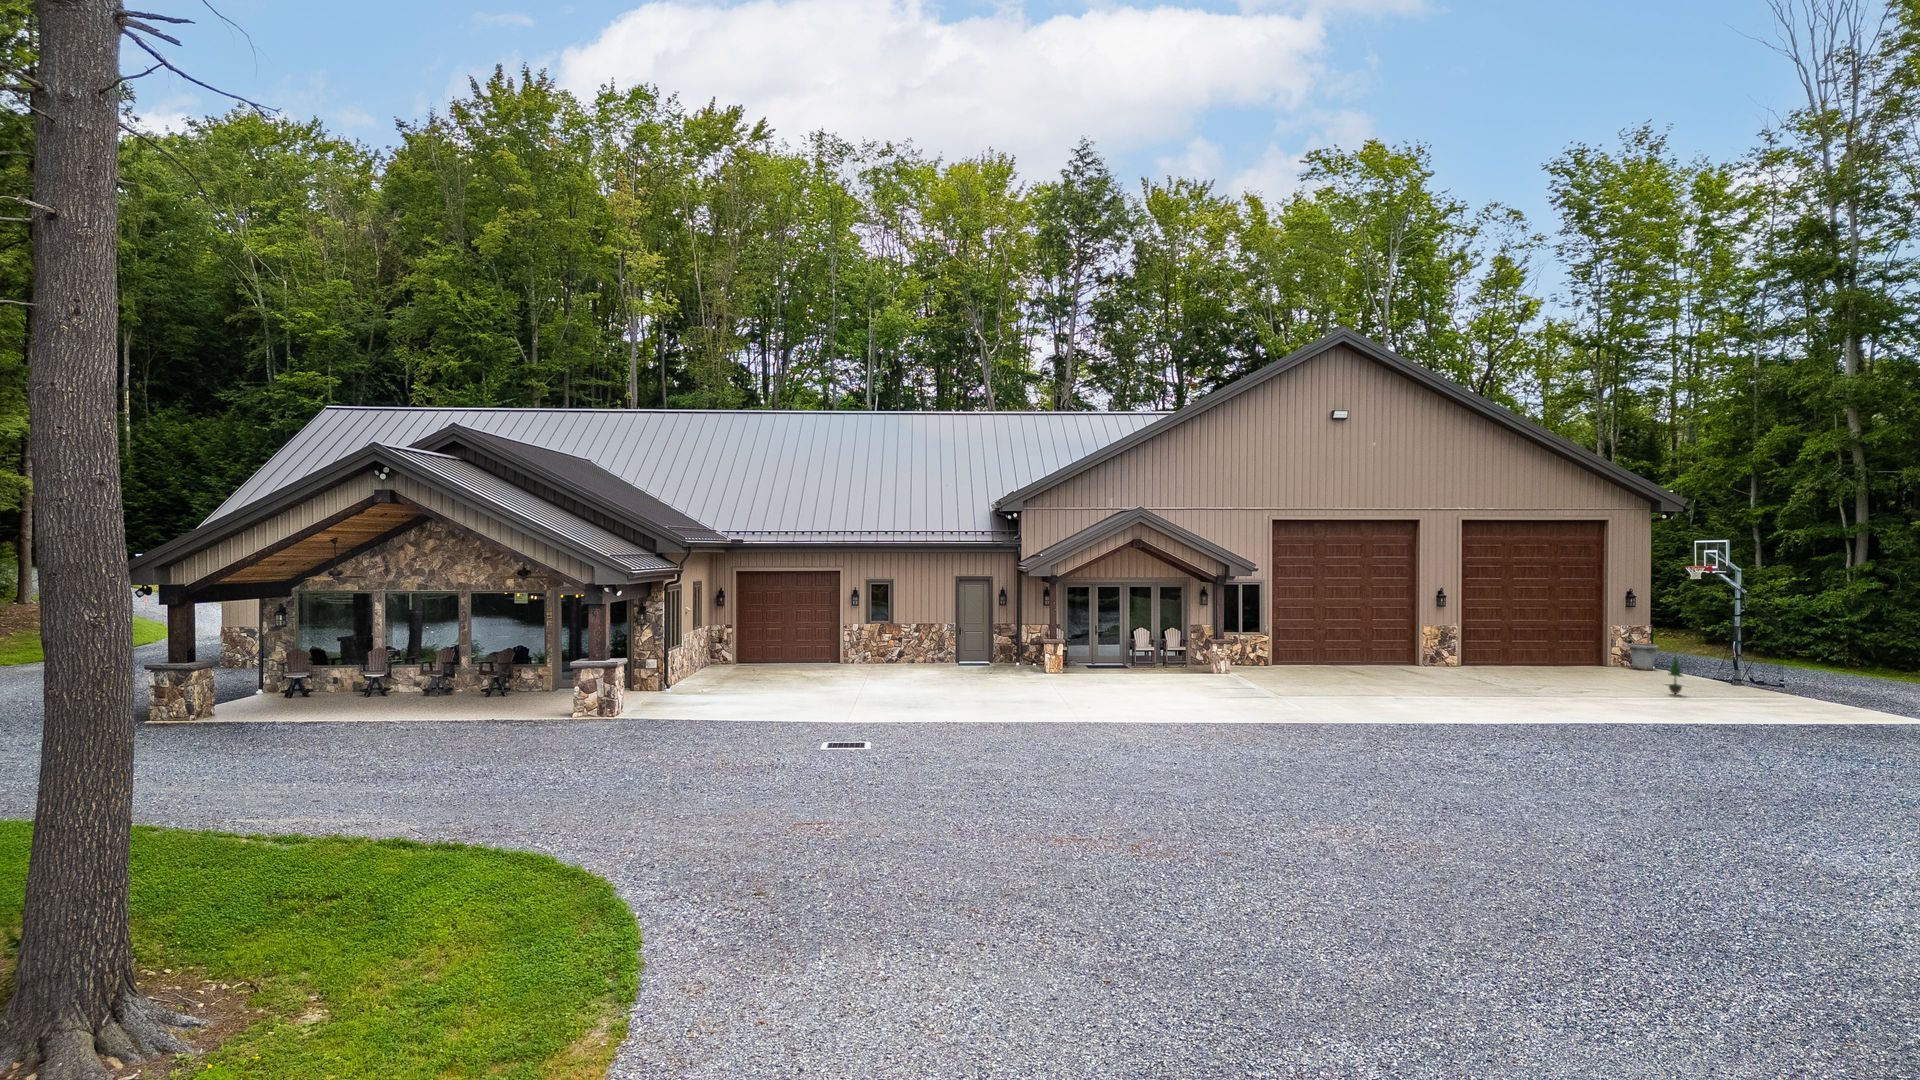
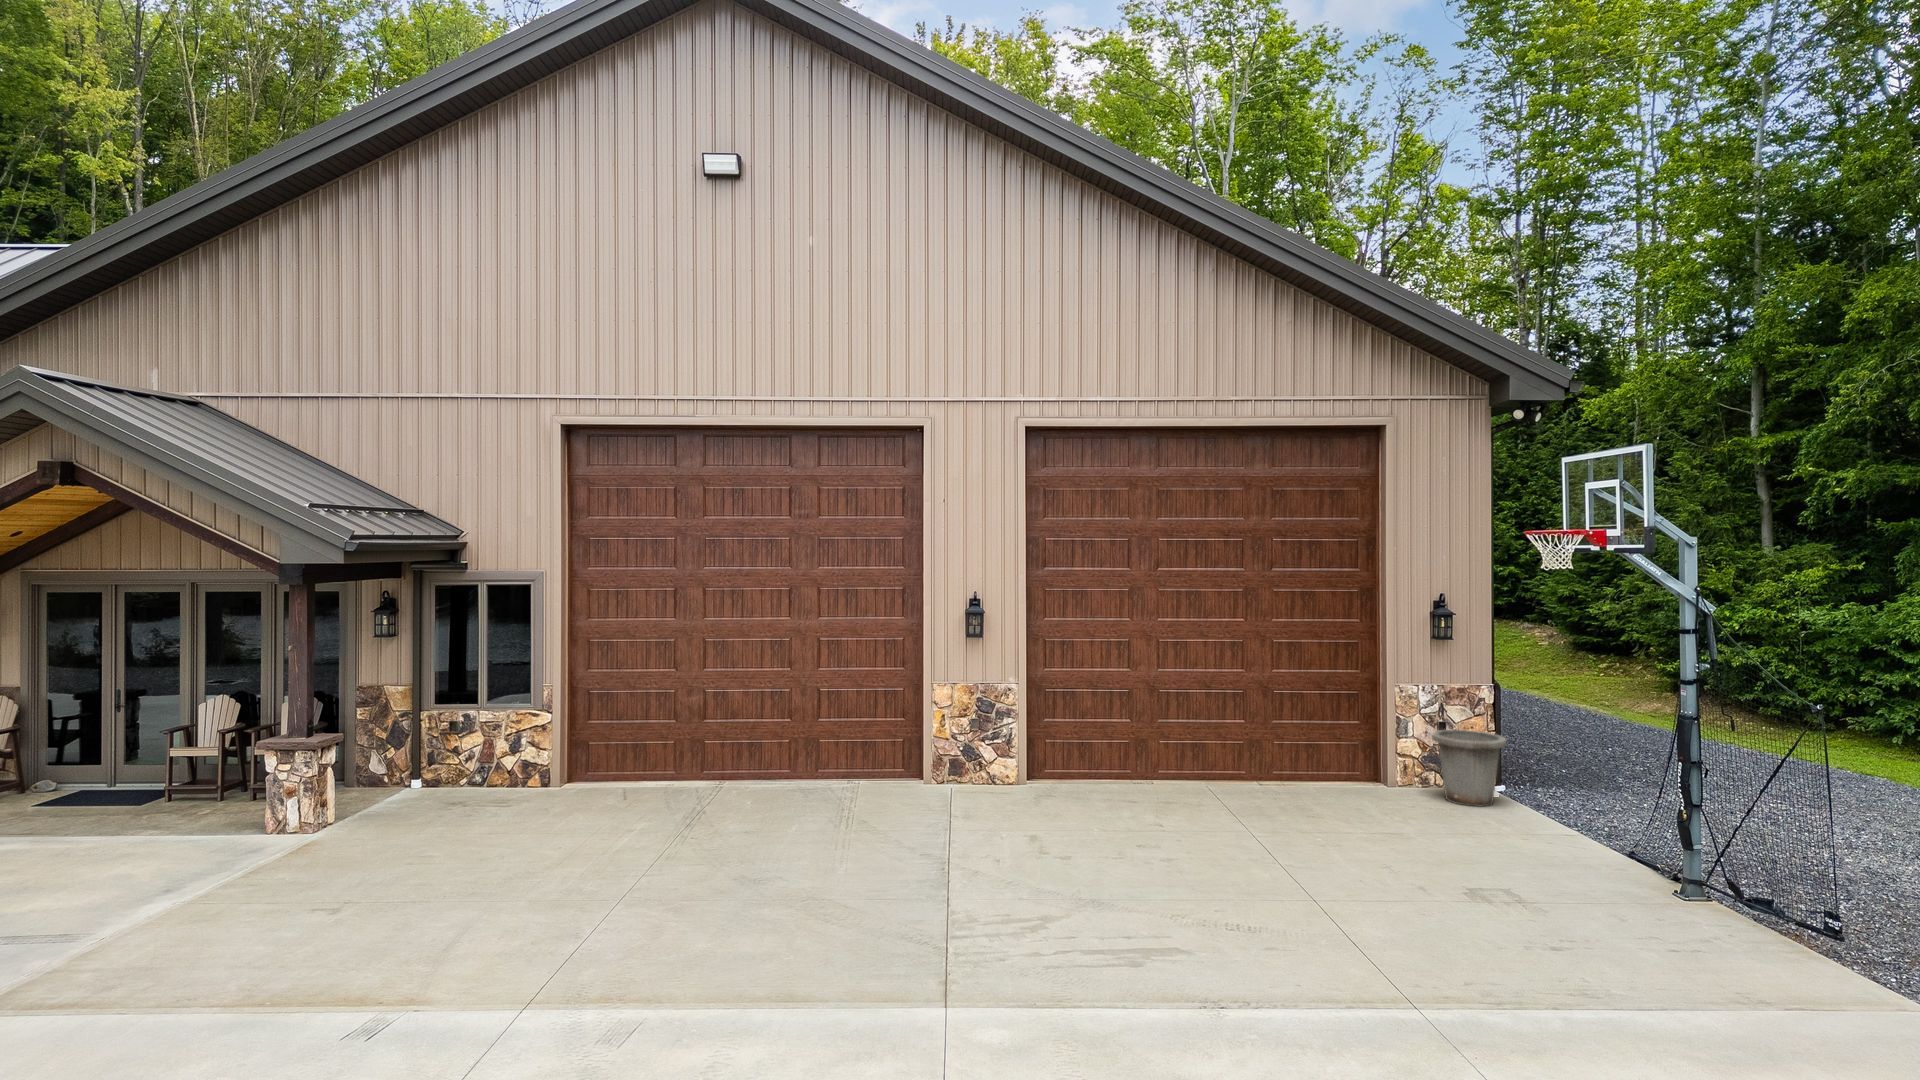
potted tree: present [1668,657,1683,694] -> none [1443,835,1506,989]

